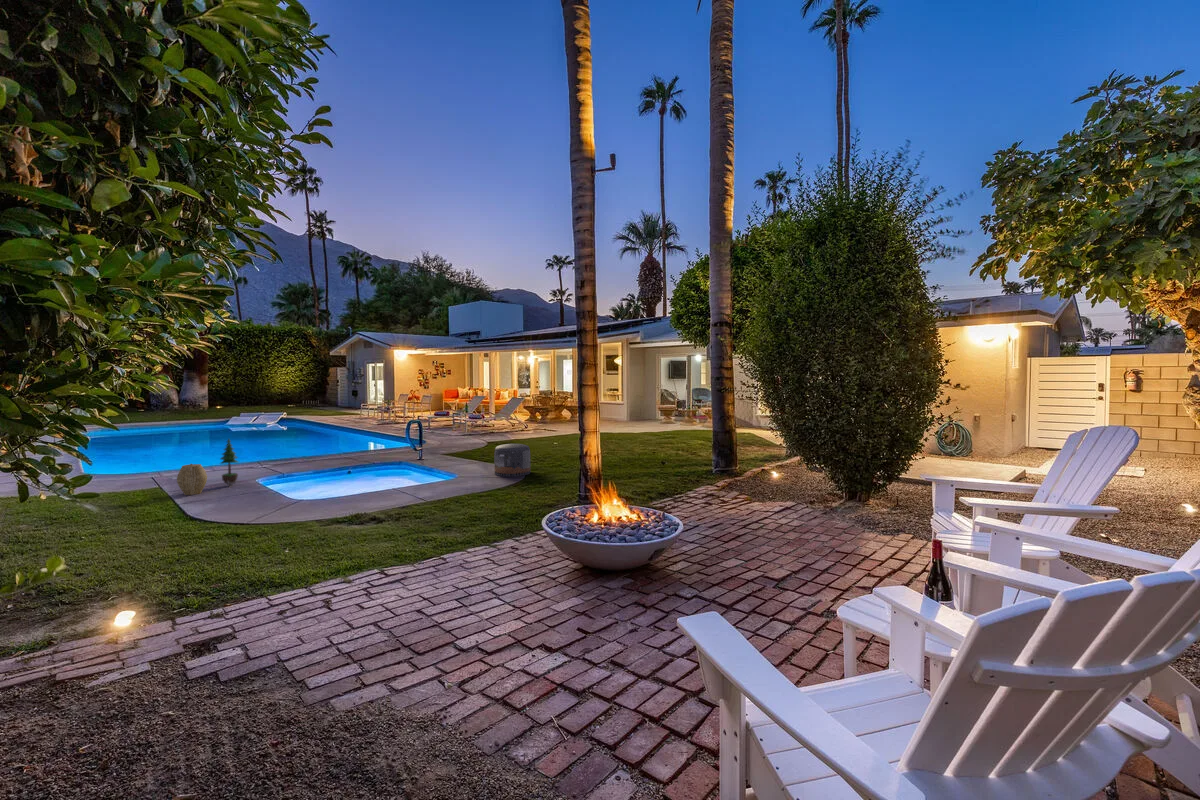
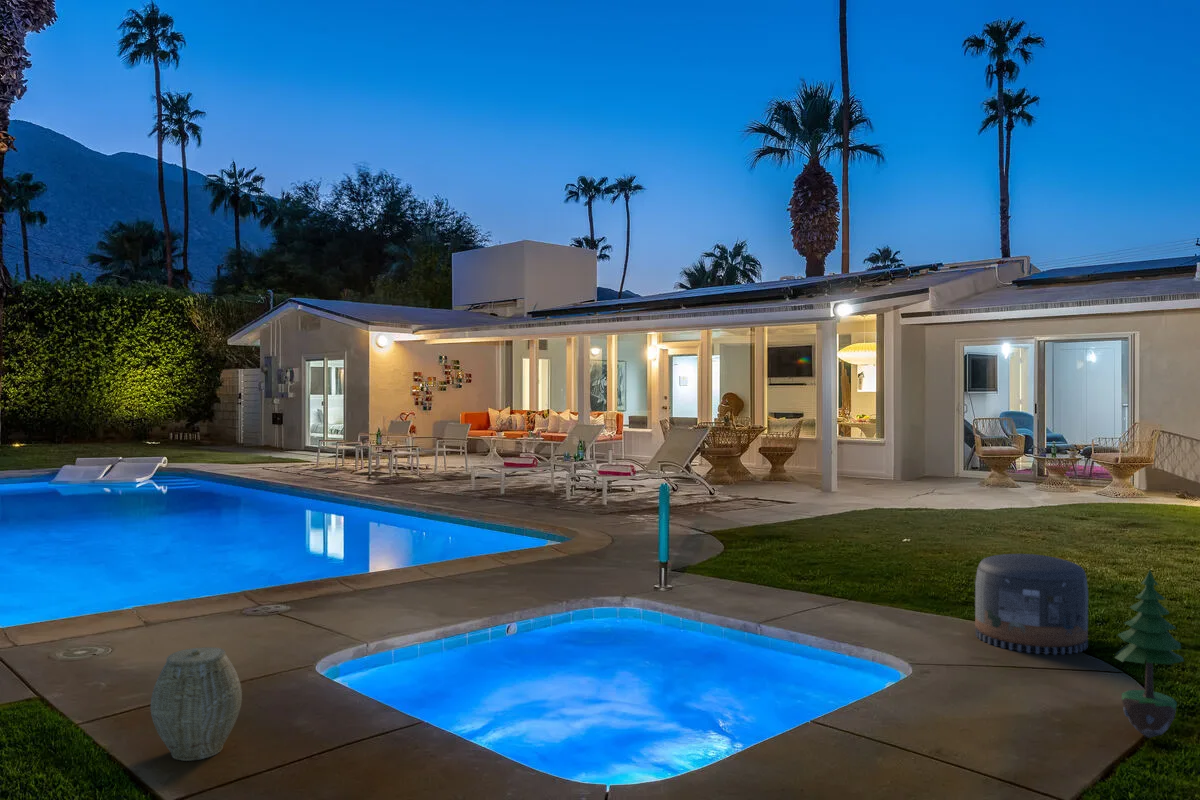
potted tree: present [221,439,238,485] -> present [1115,570,1184,738]

